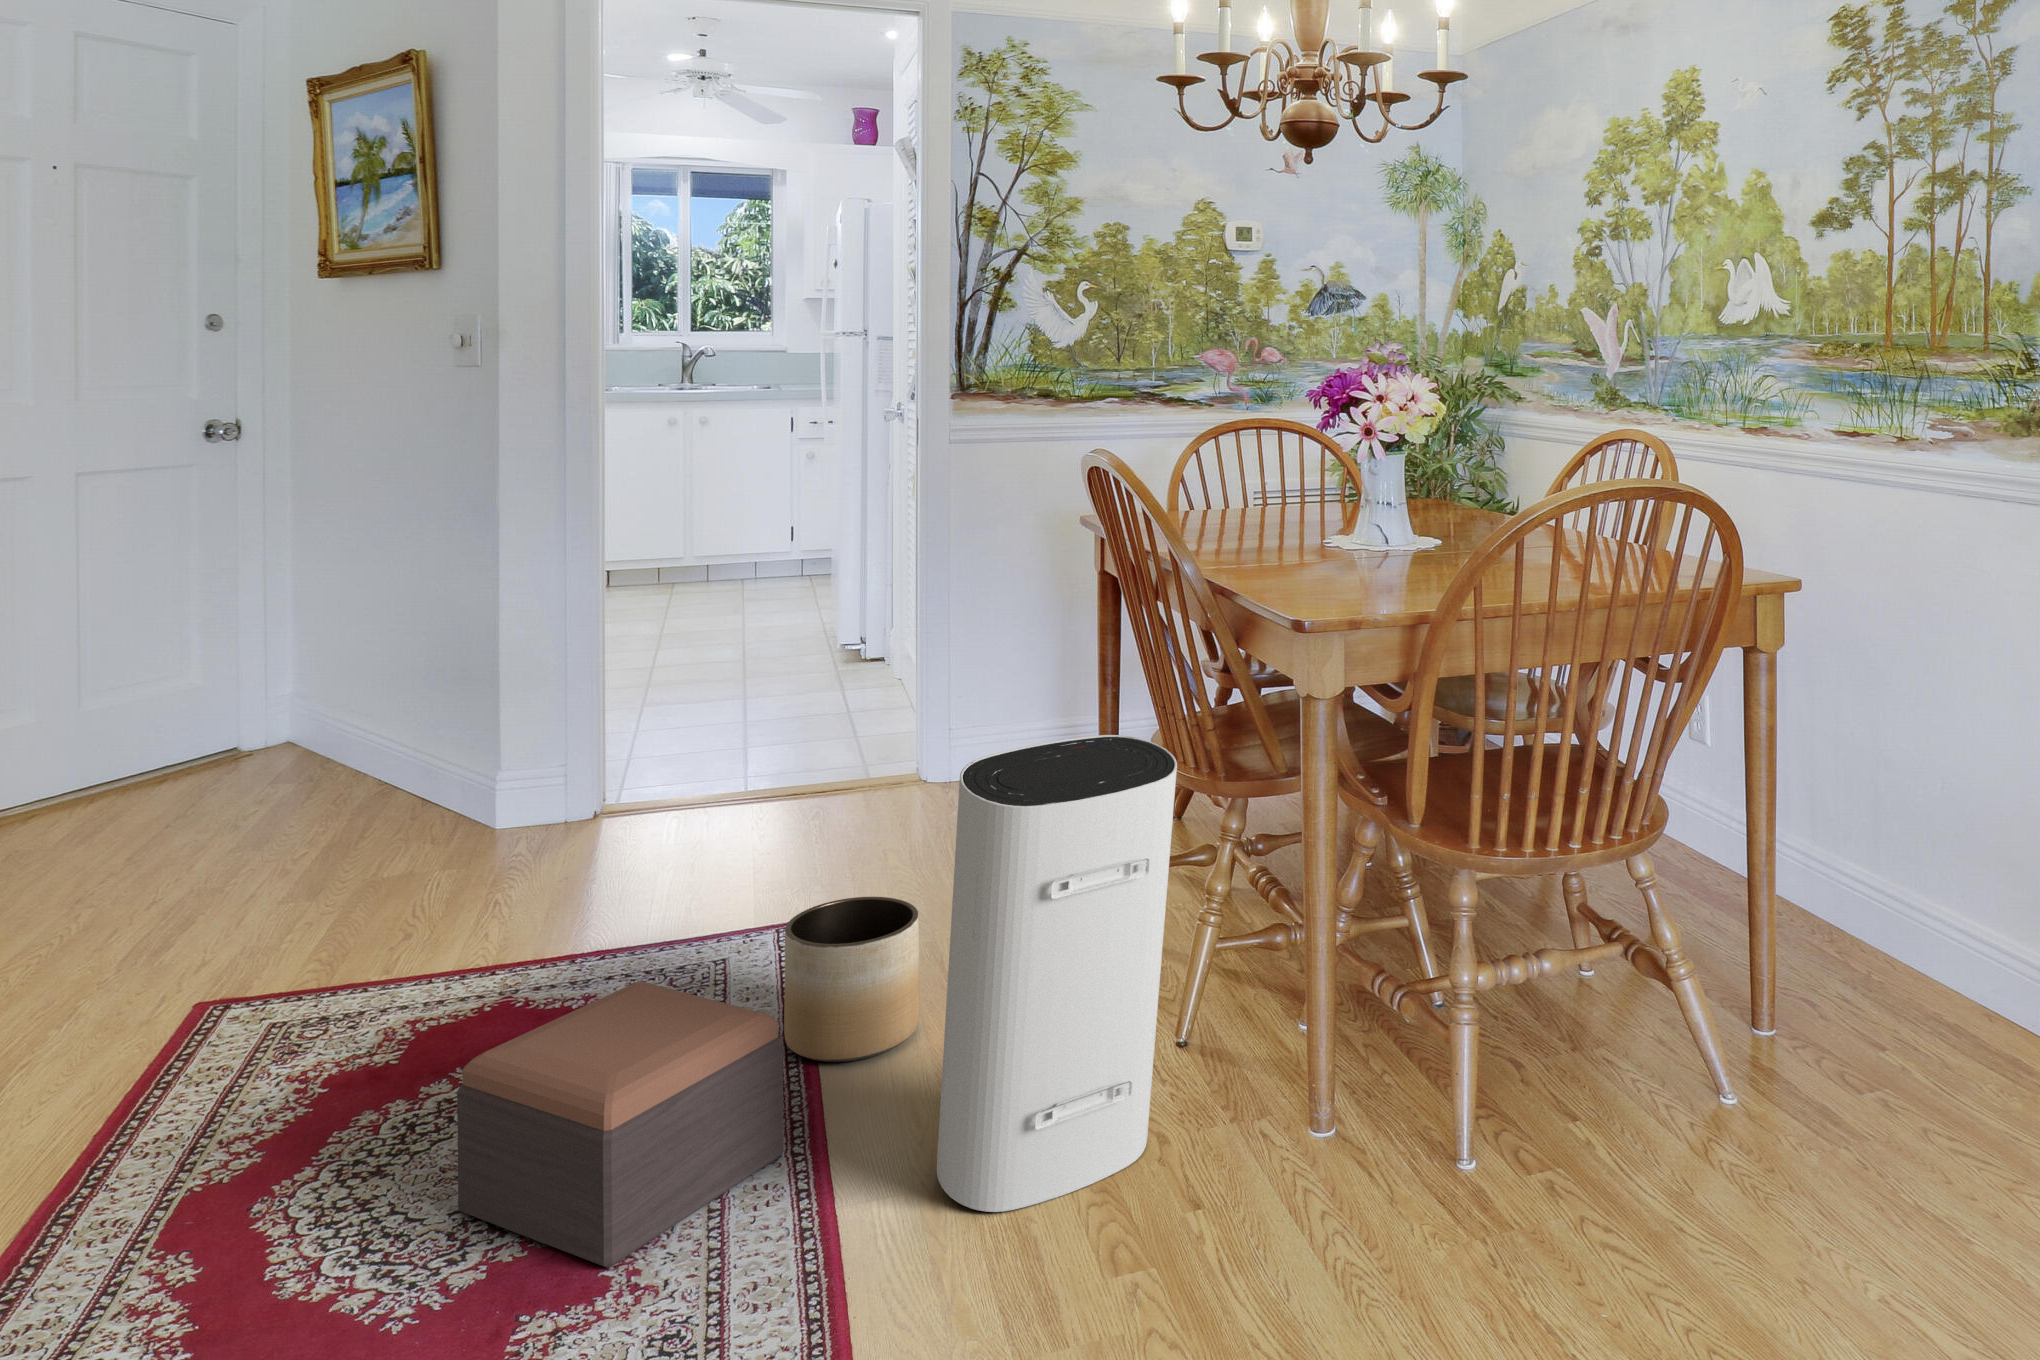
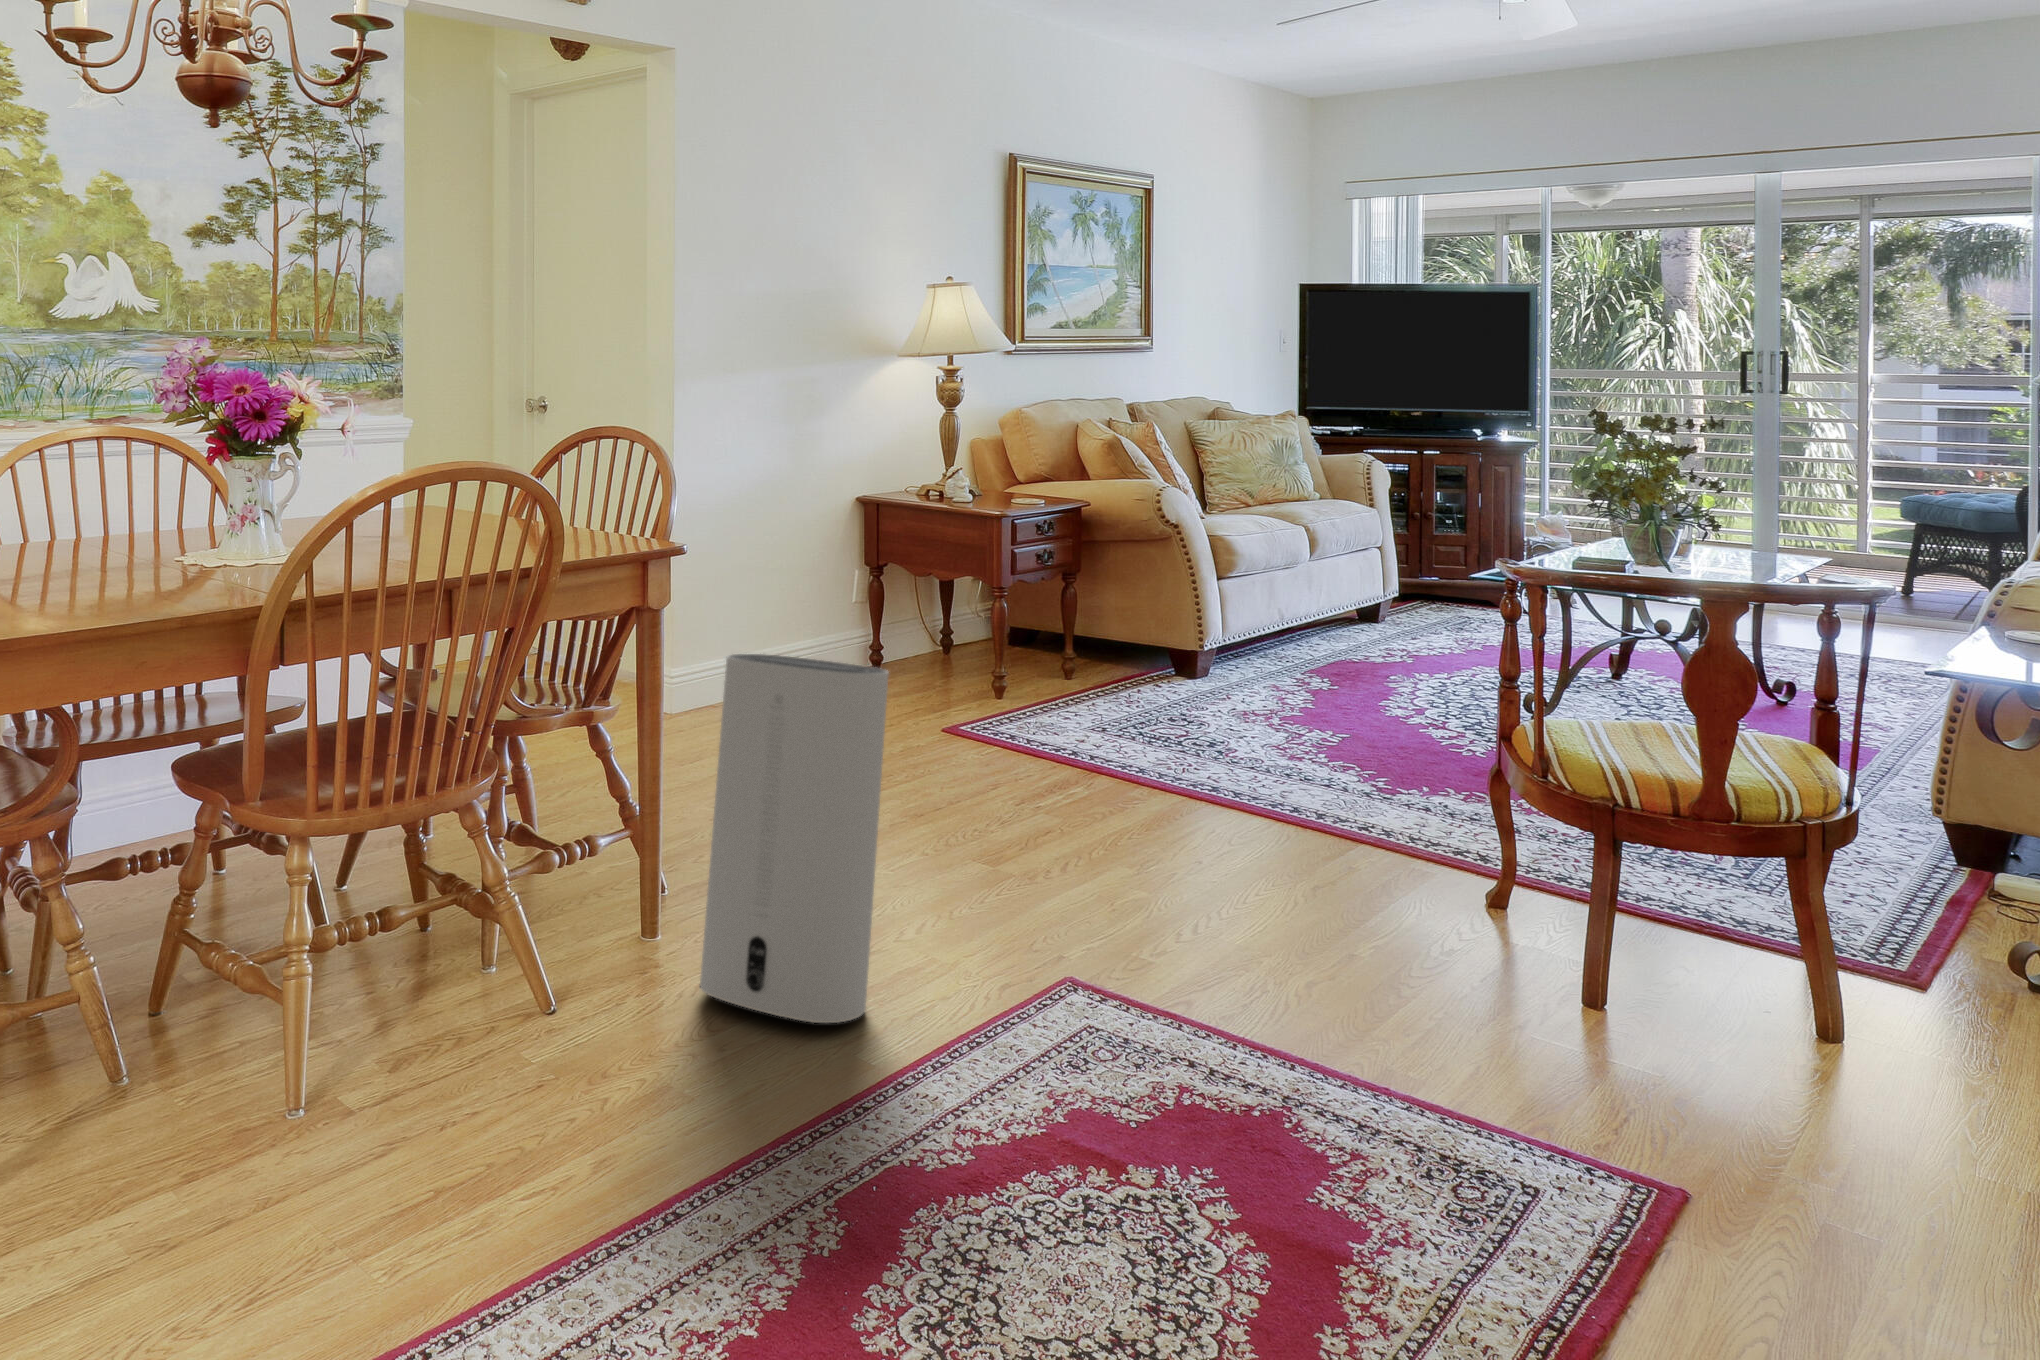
planter: present [784,897,920,1062] -> none [566,1002,721,1215]
footstool: present [457,982,783,1268] -> none [870,980,1103,1233]

